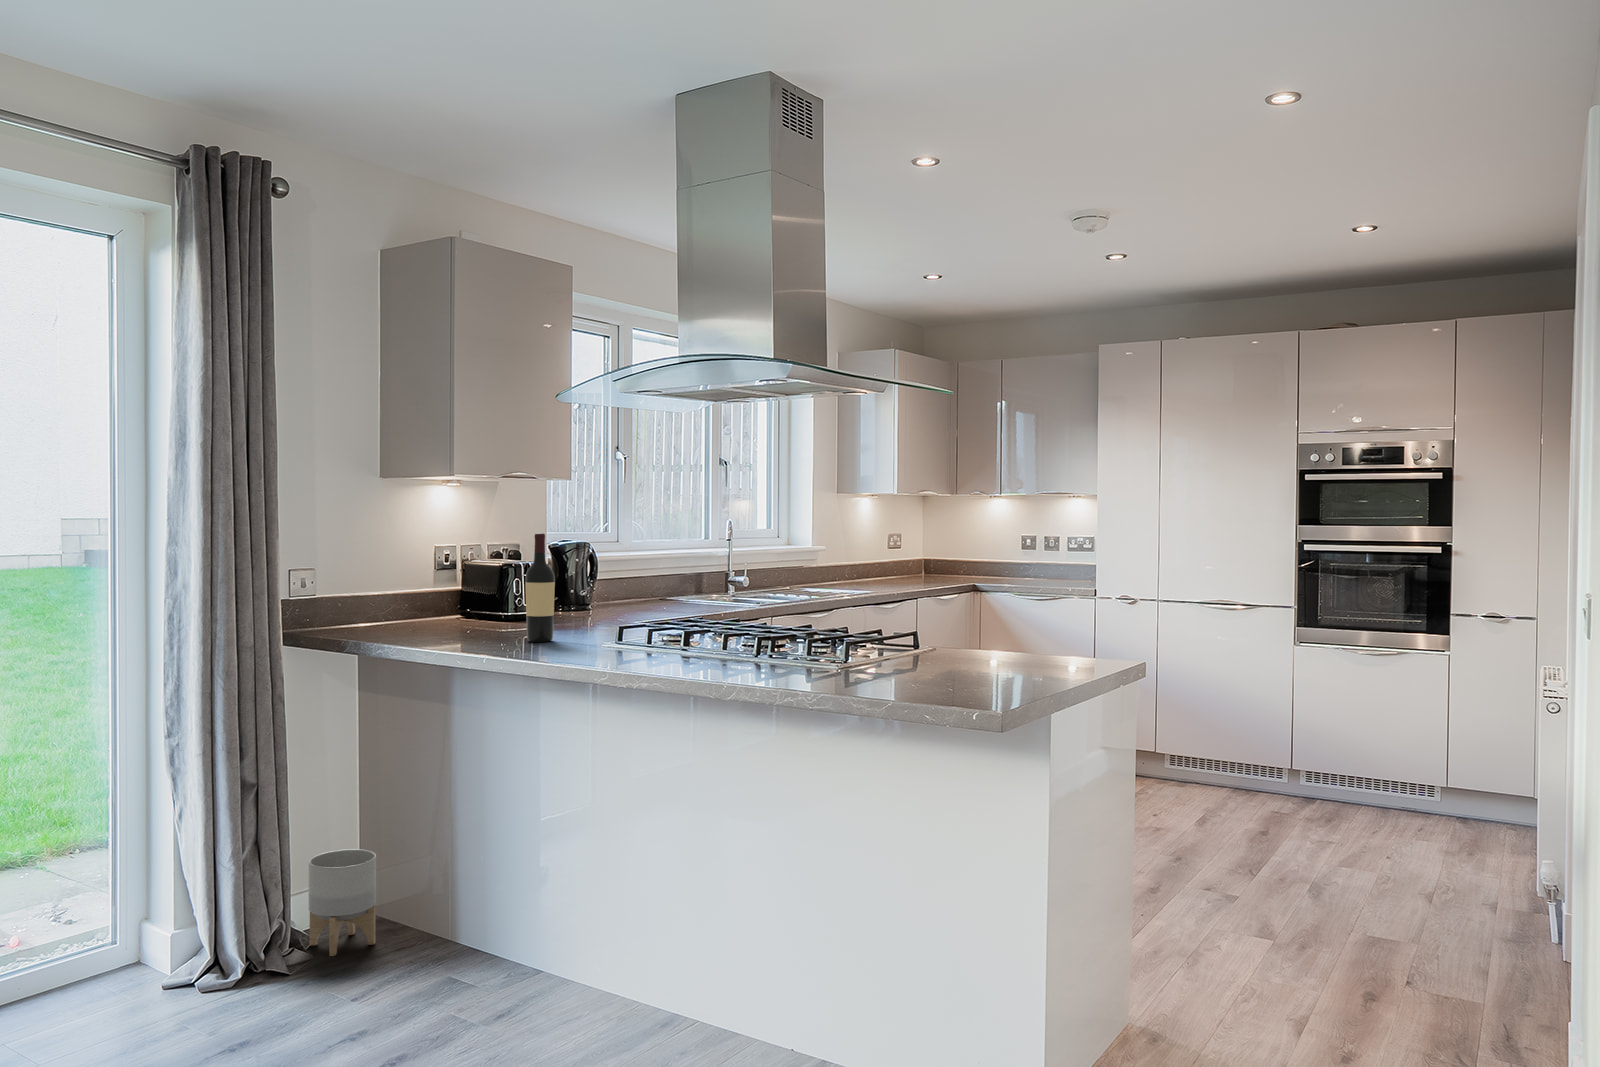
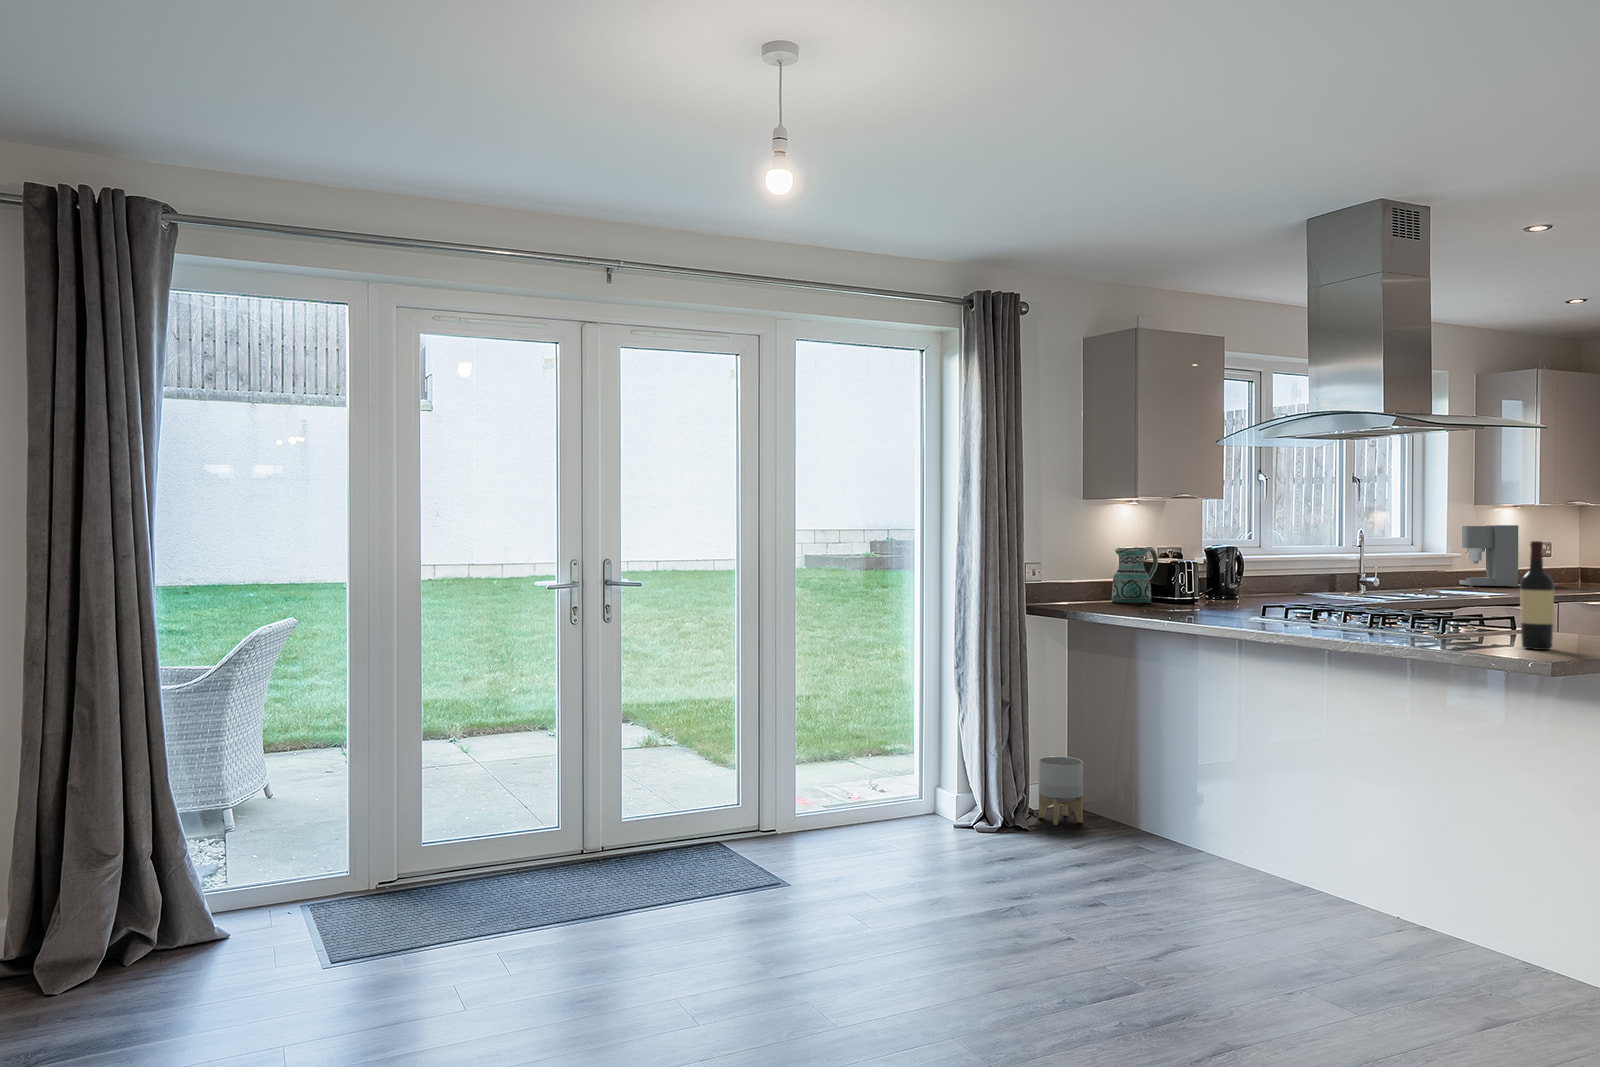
coffee maker: none [802,516,877,583] -> present [1459,525,1518,588]
wine bottle: present [525,533,555,642] -> present [1520,541,1554,650]
ceramic pitcher: none [422,544,487,623] -> present [1112,547,1158,603]

